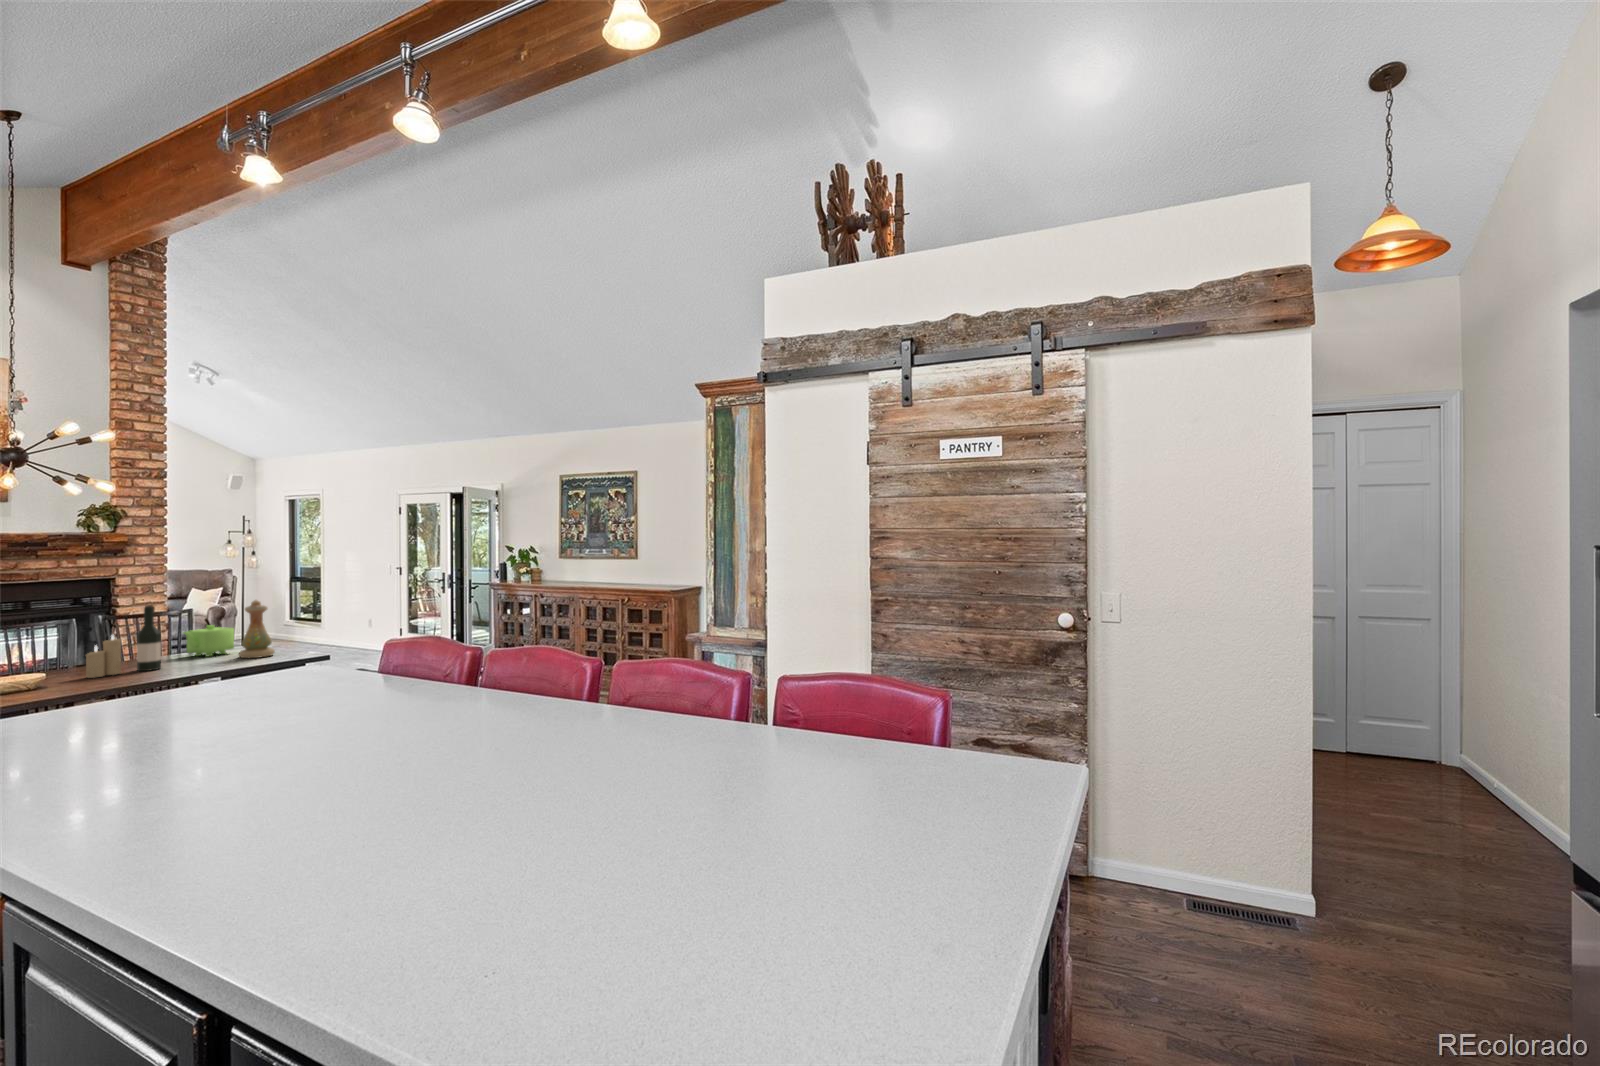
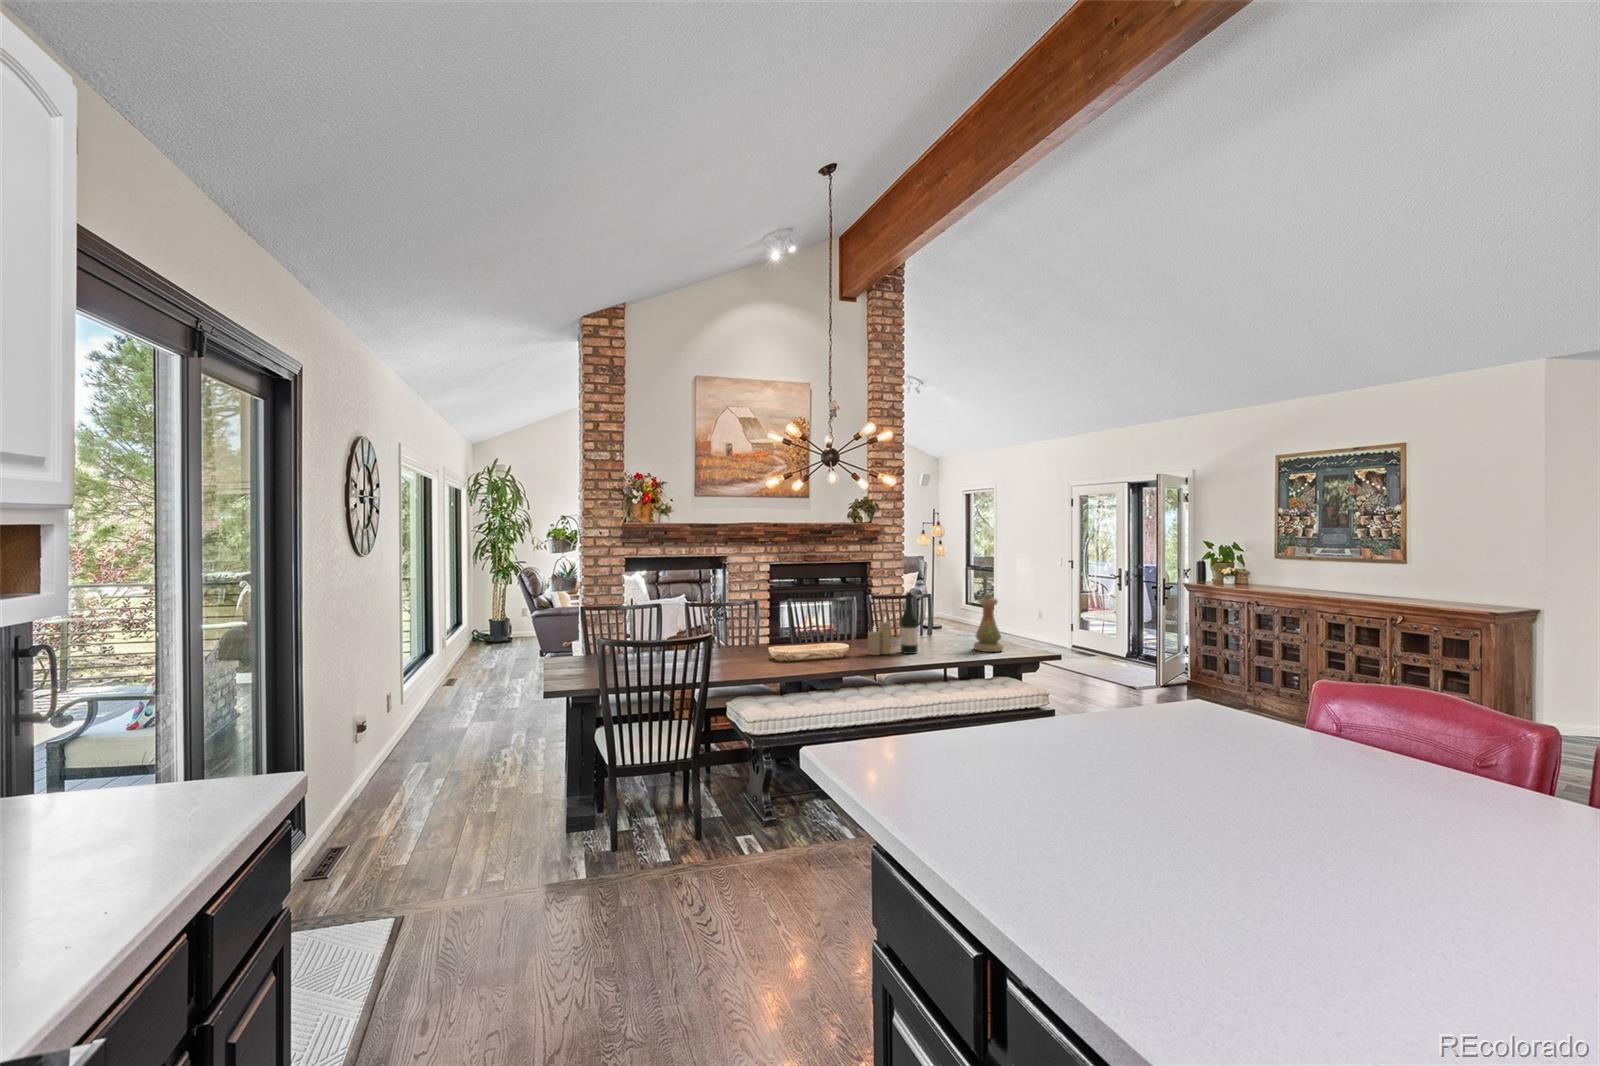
teapot: present [184,625,234,657] -> none [927,613,966,644]

